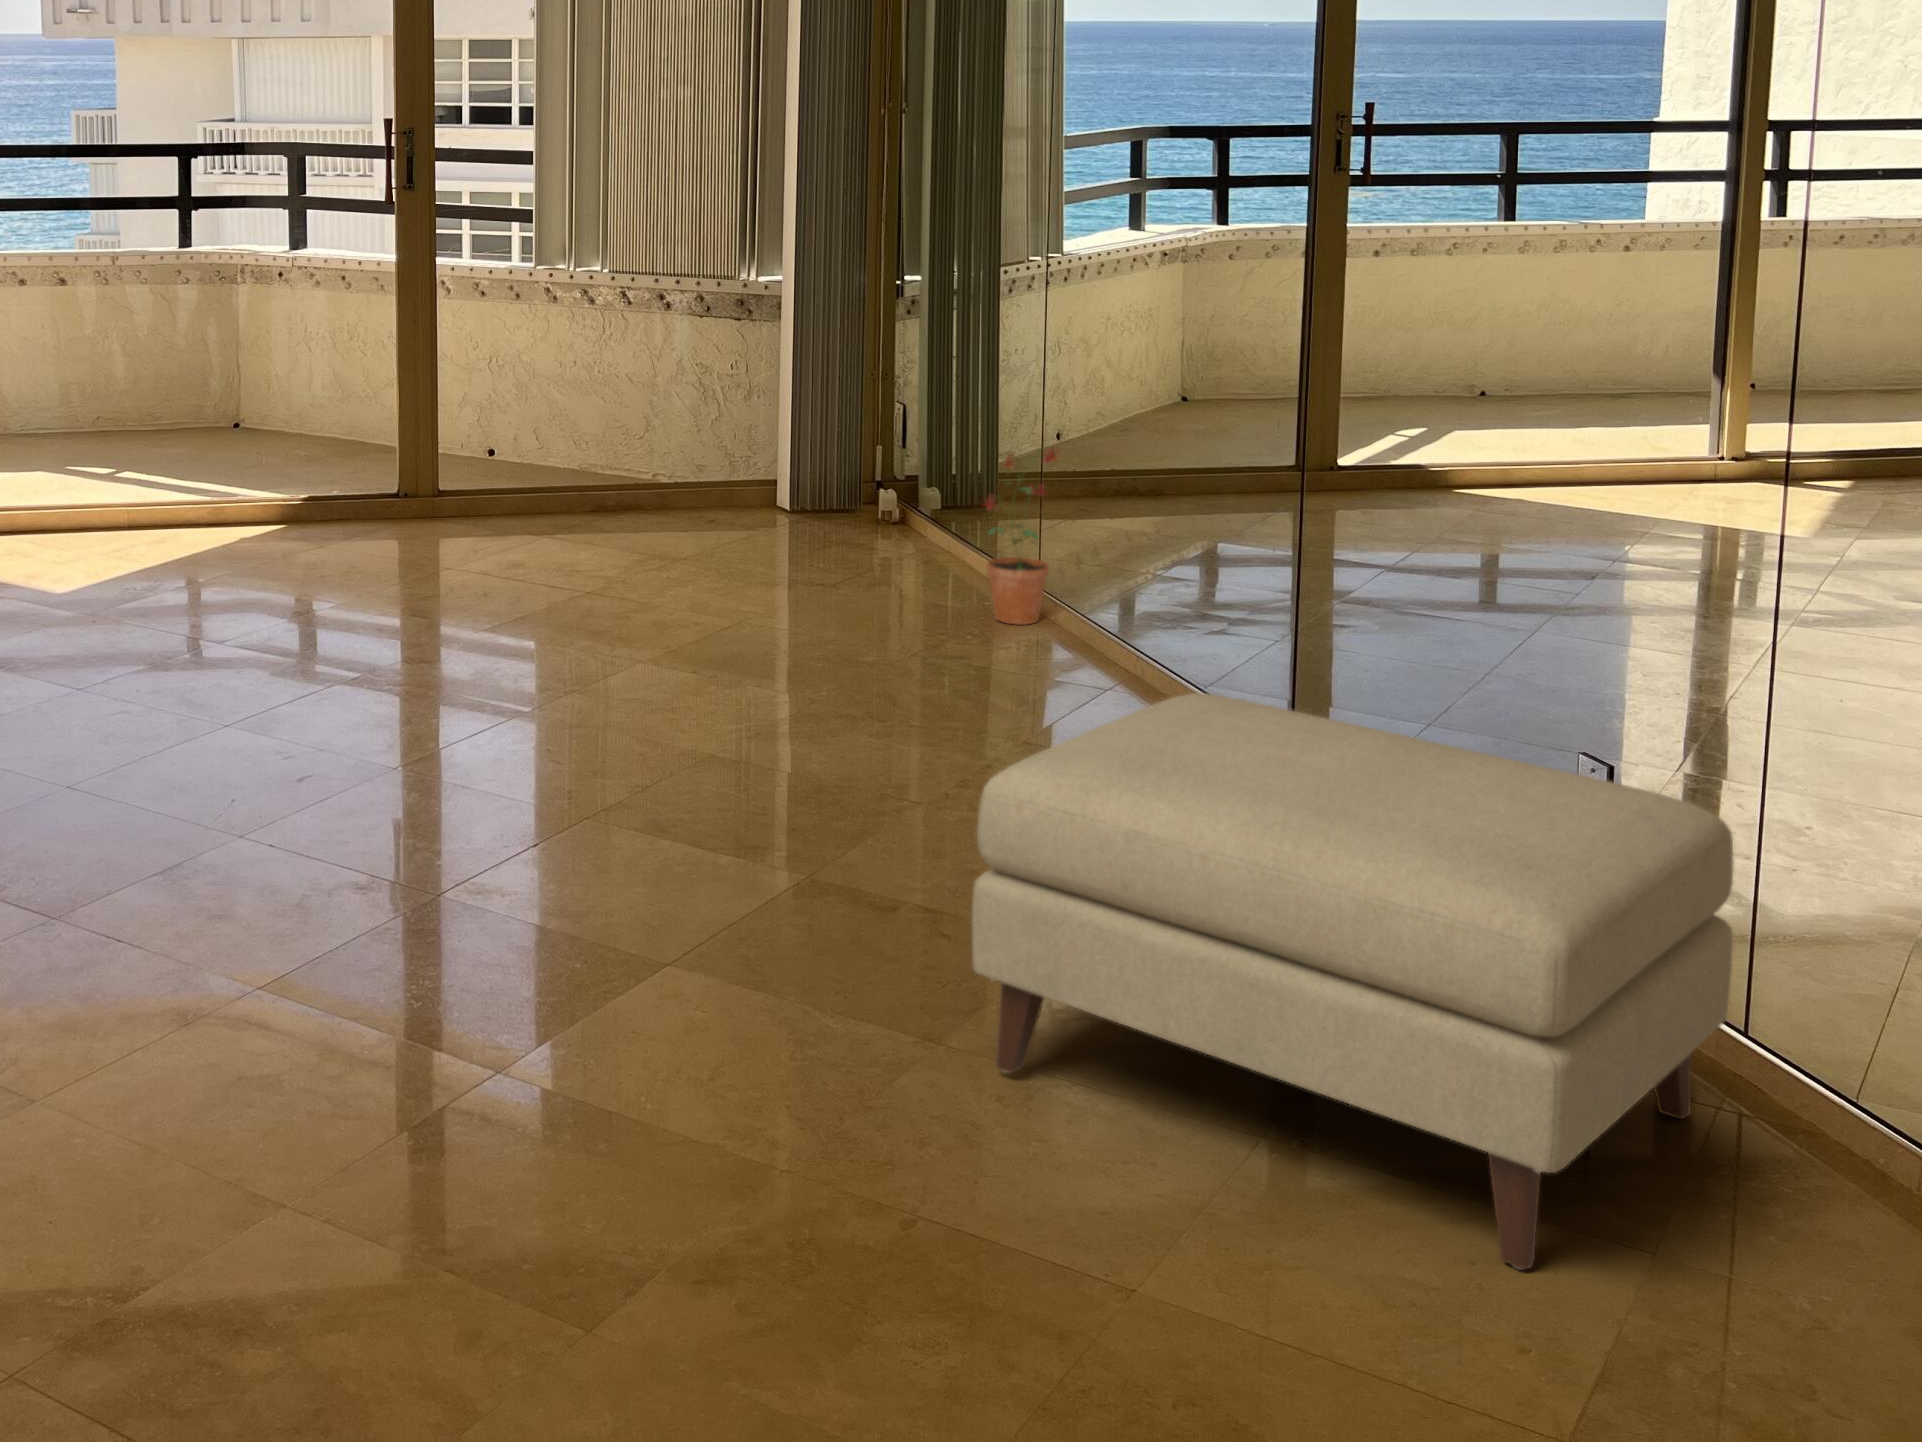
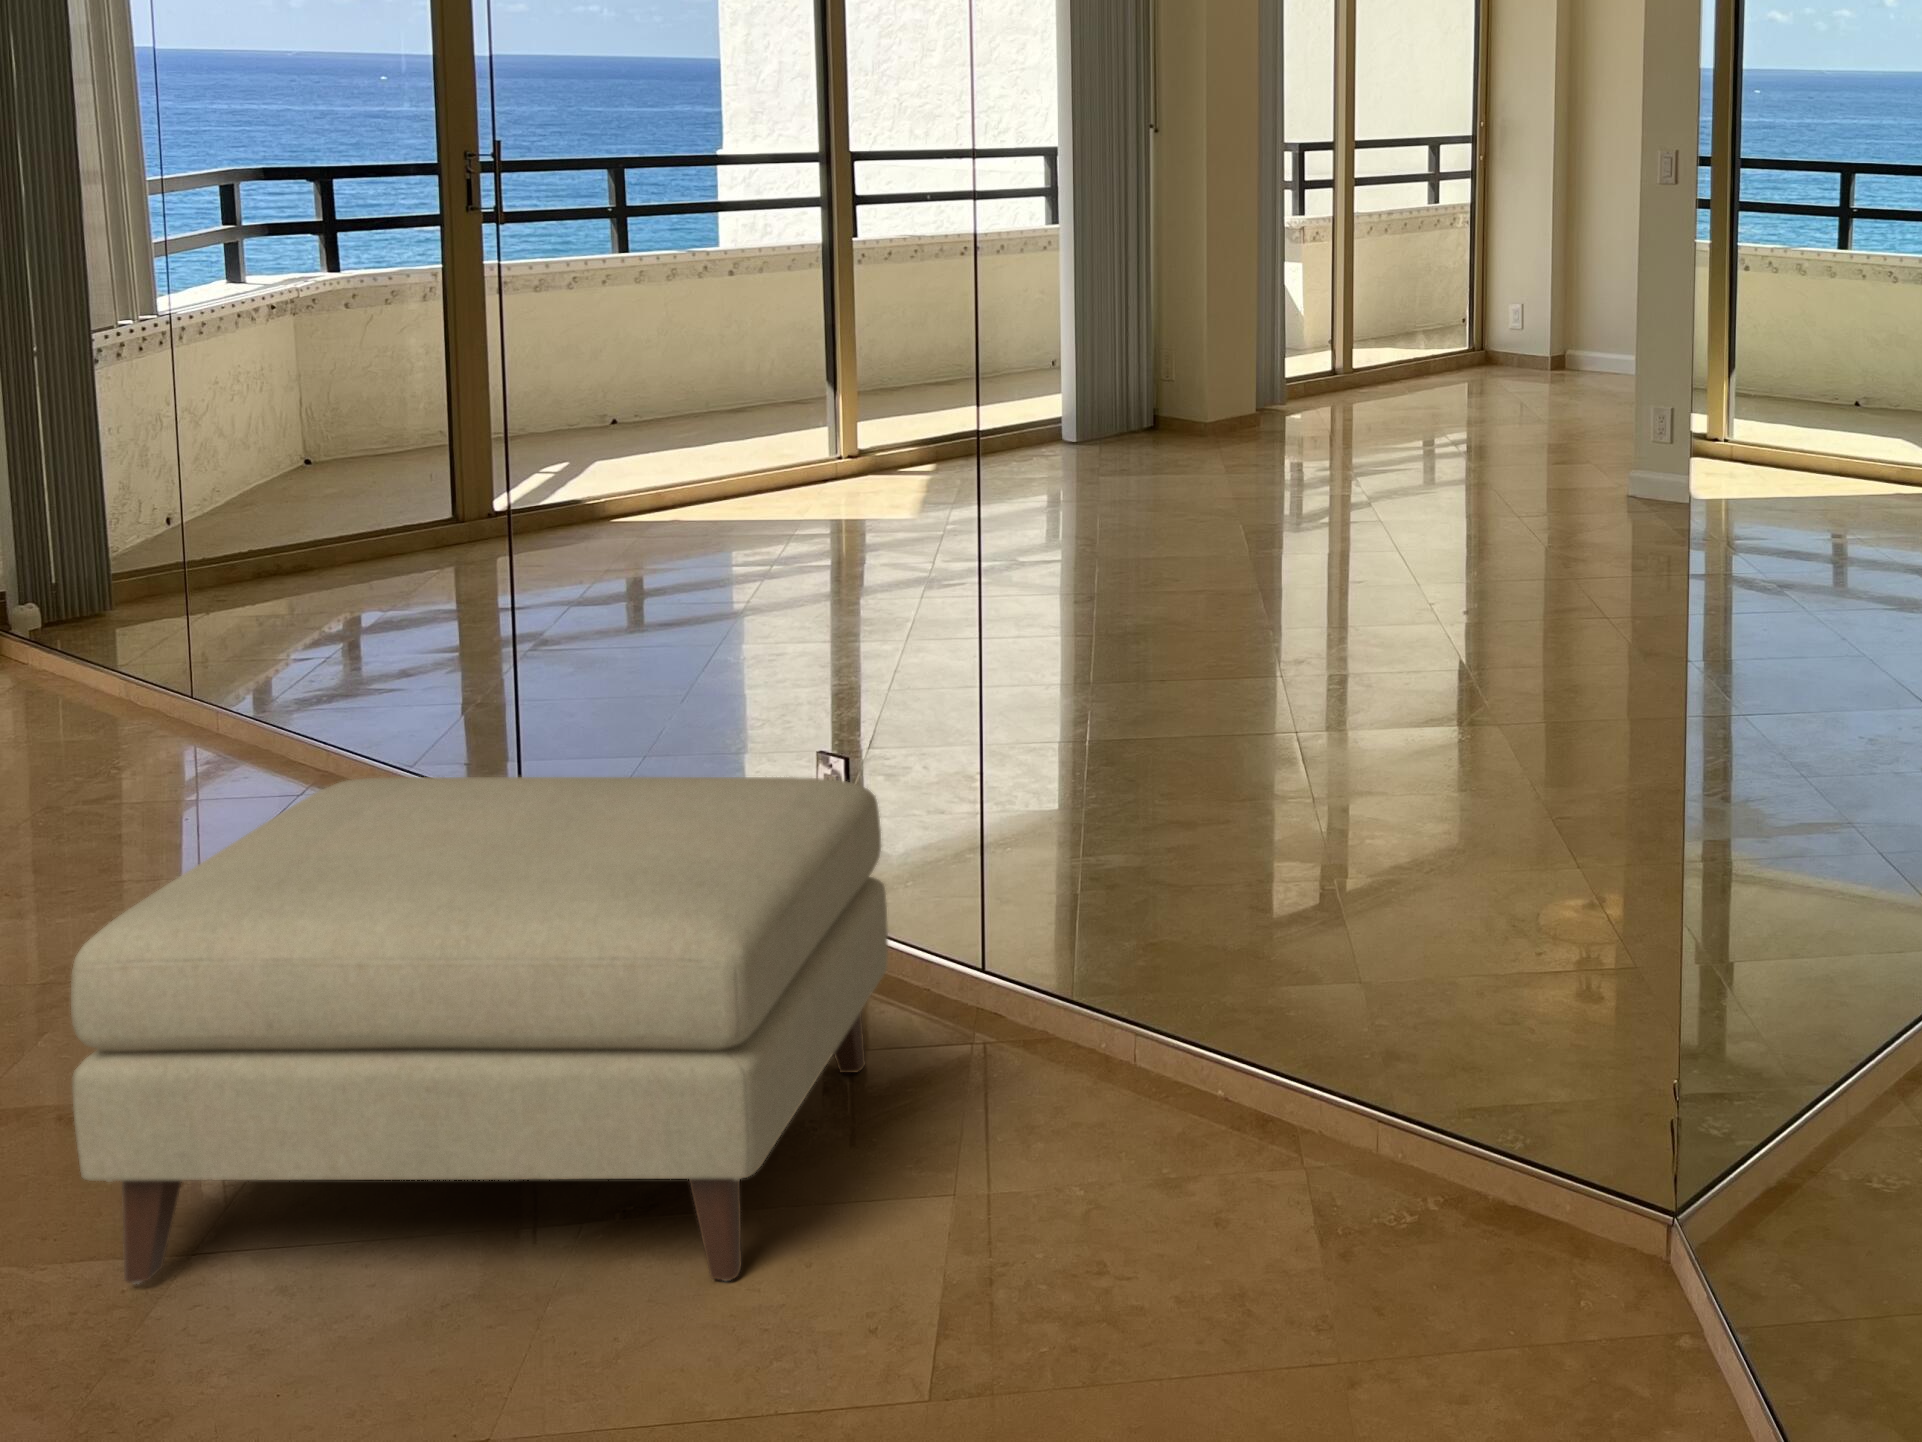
potted plant: present [985,447,1060,625] -> none [73,530,179,740]

